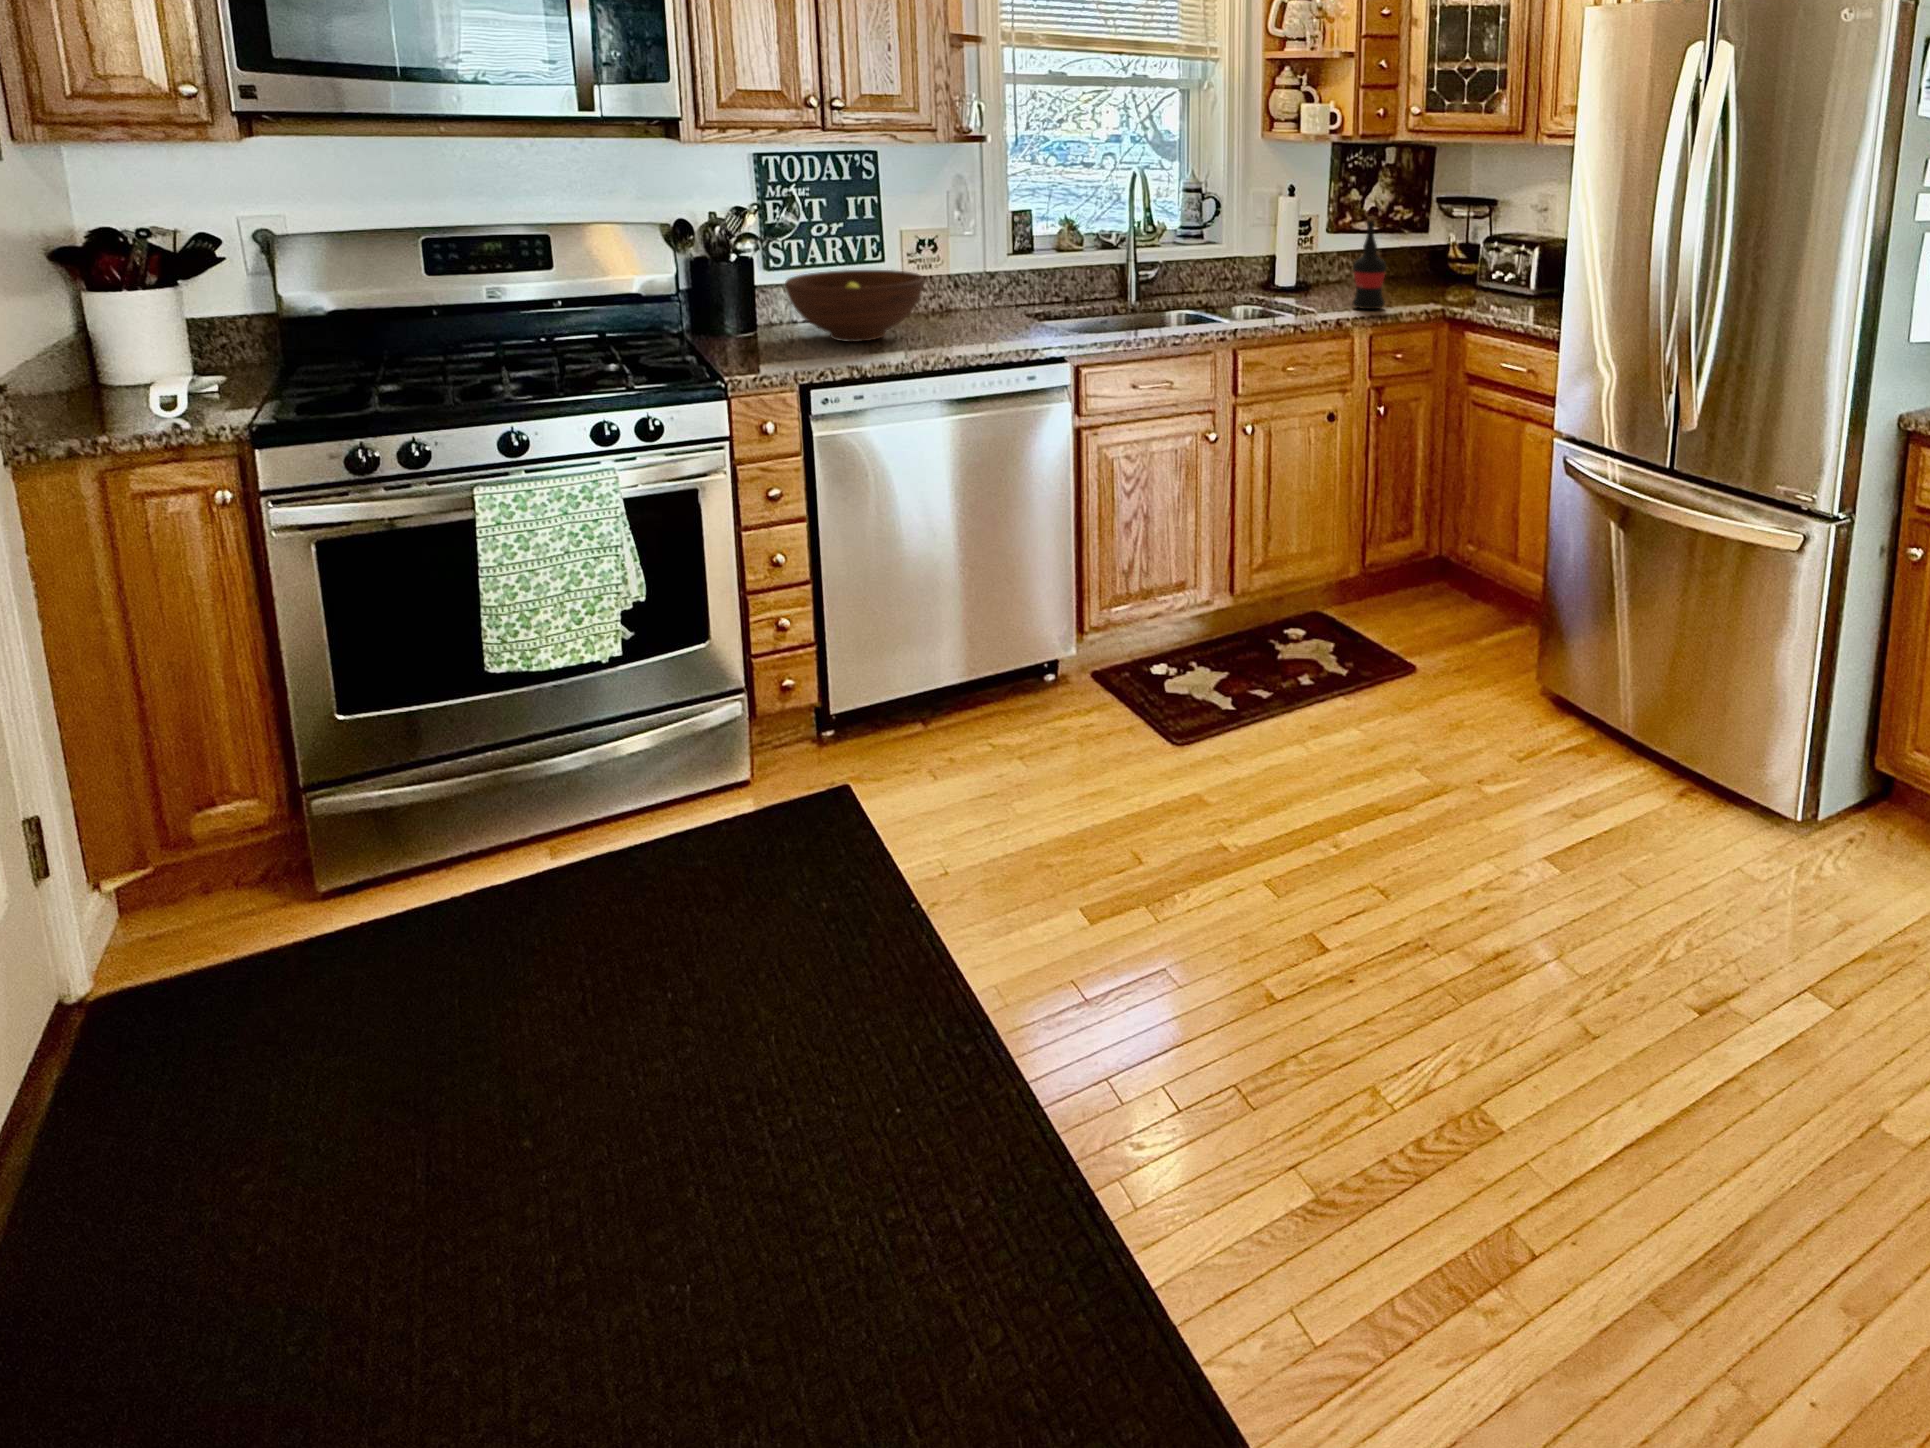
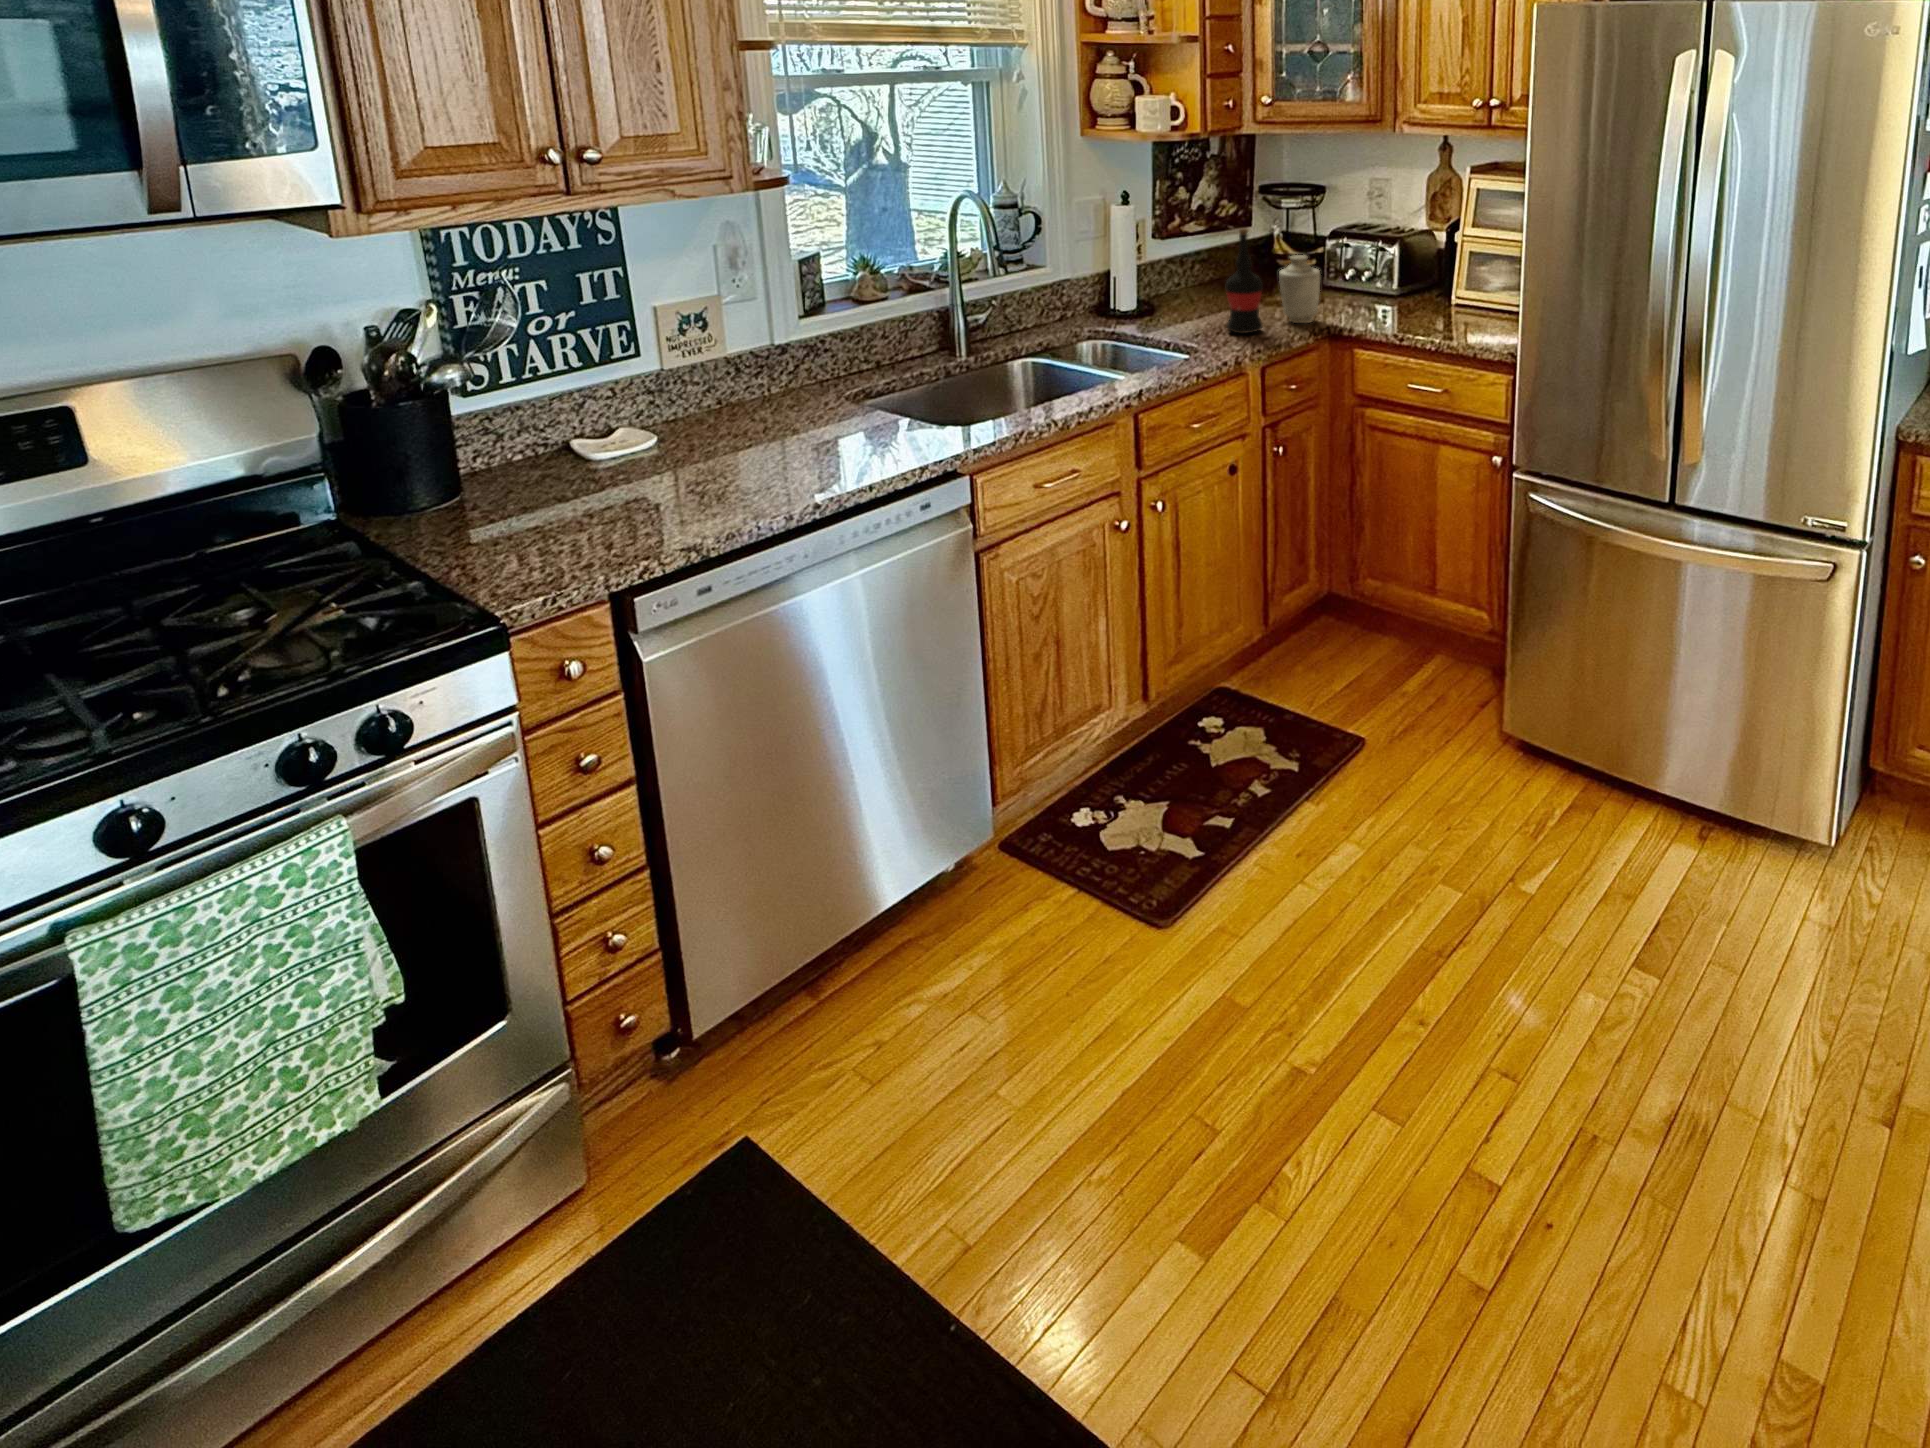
vase: none [1408,247,1446,308] -> present [1279,255,1320,323]
fruit bowl: present [785,270,924,342] -> none [526,374,743,494]

